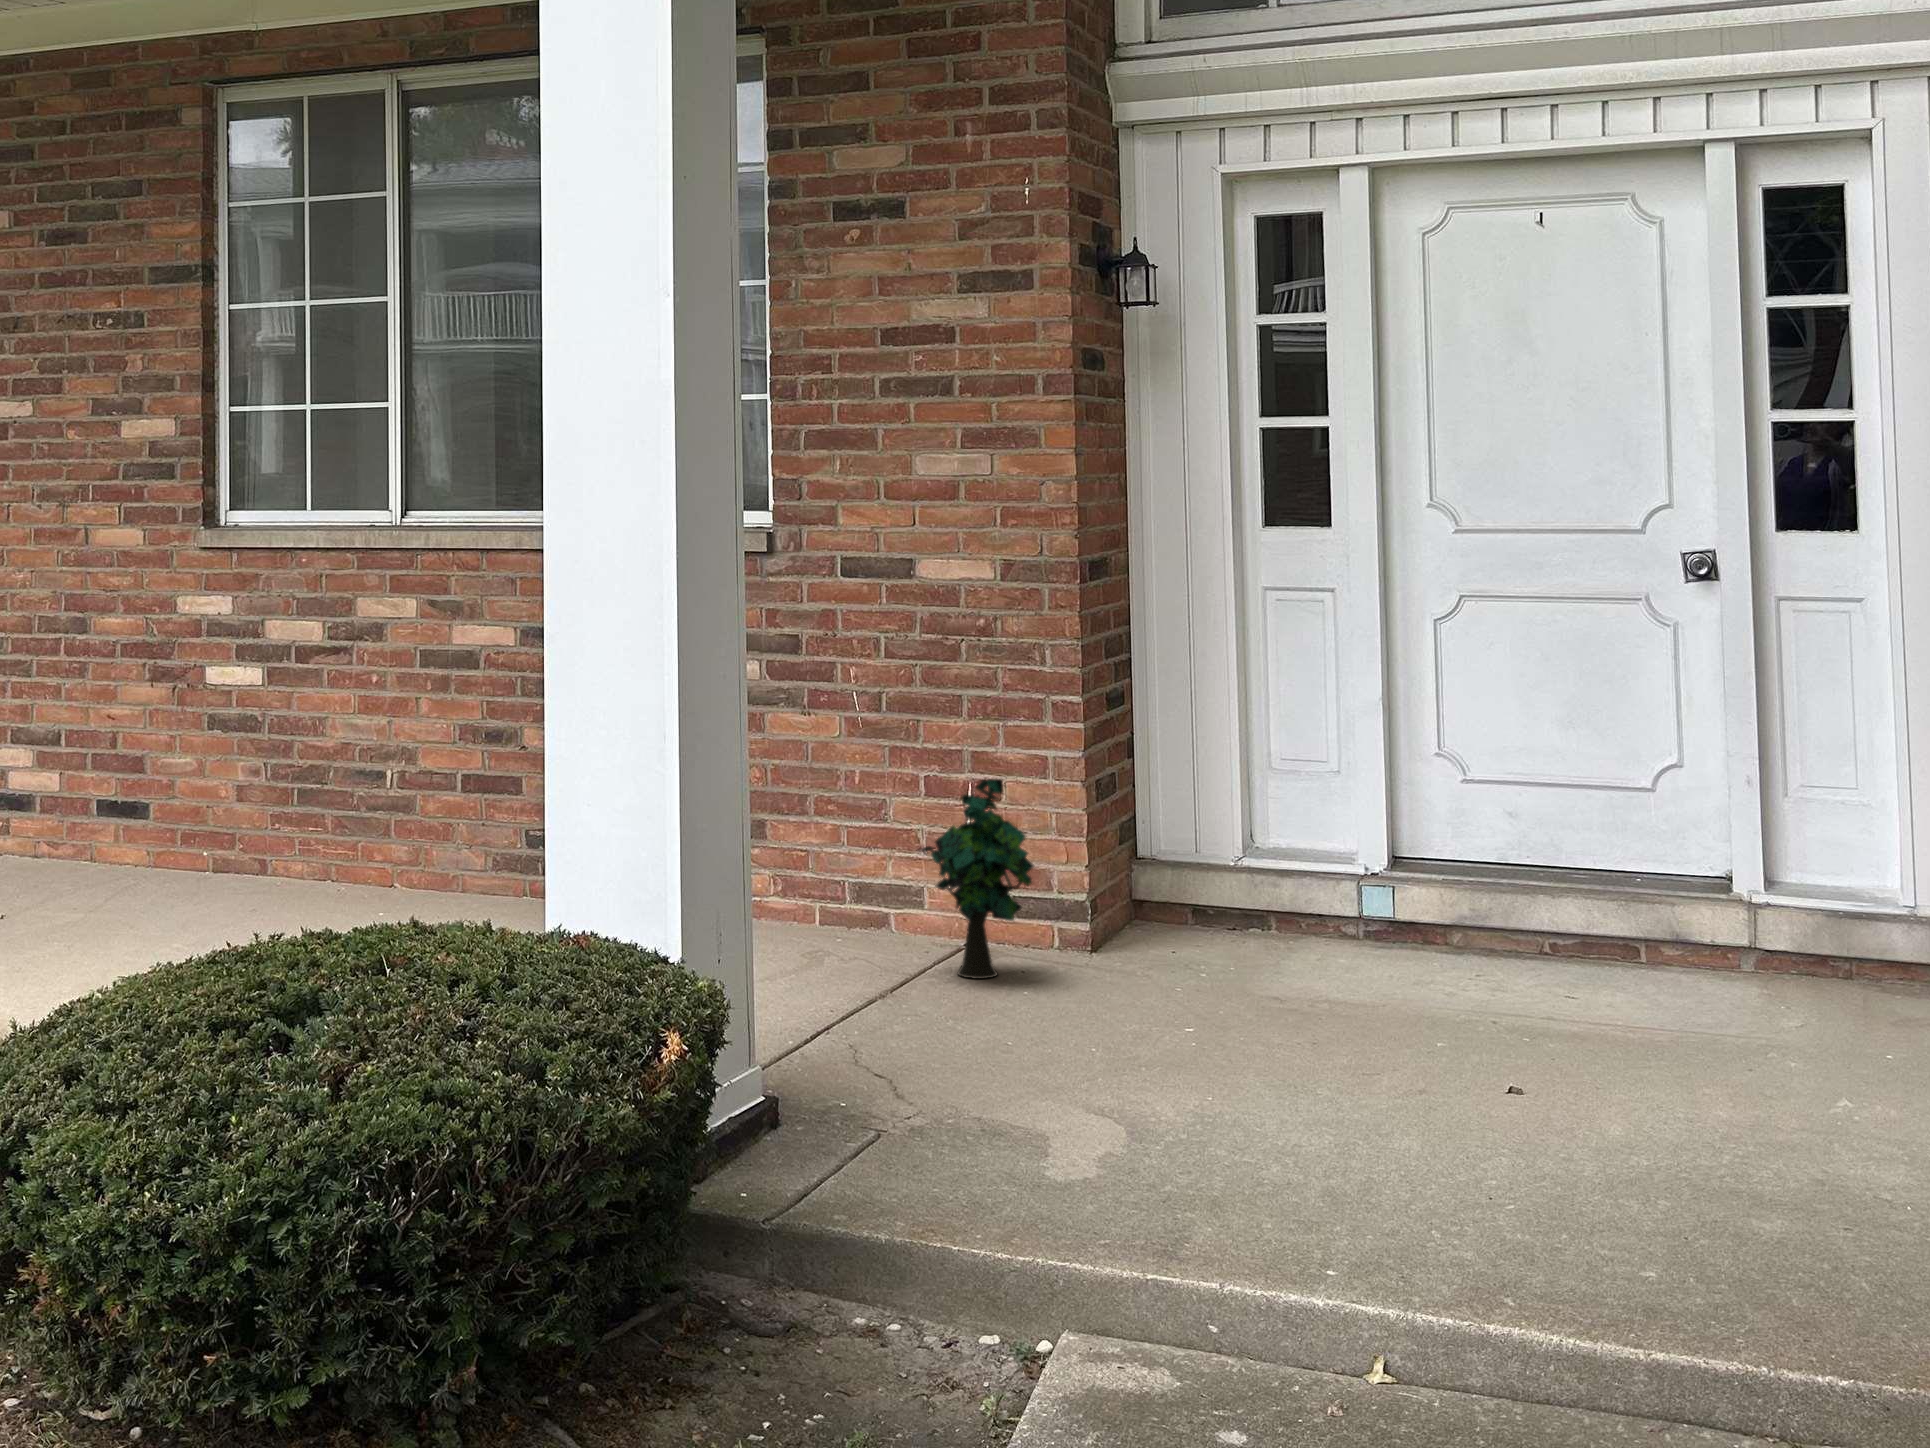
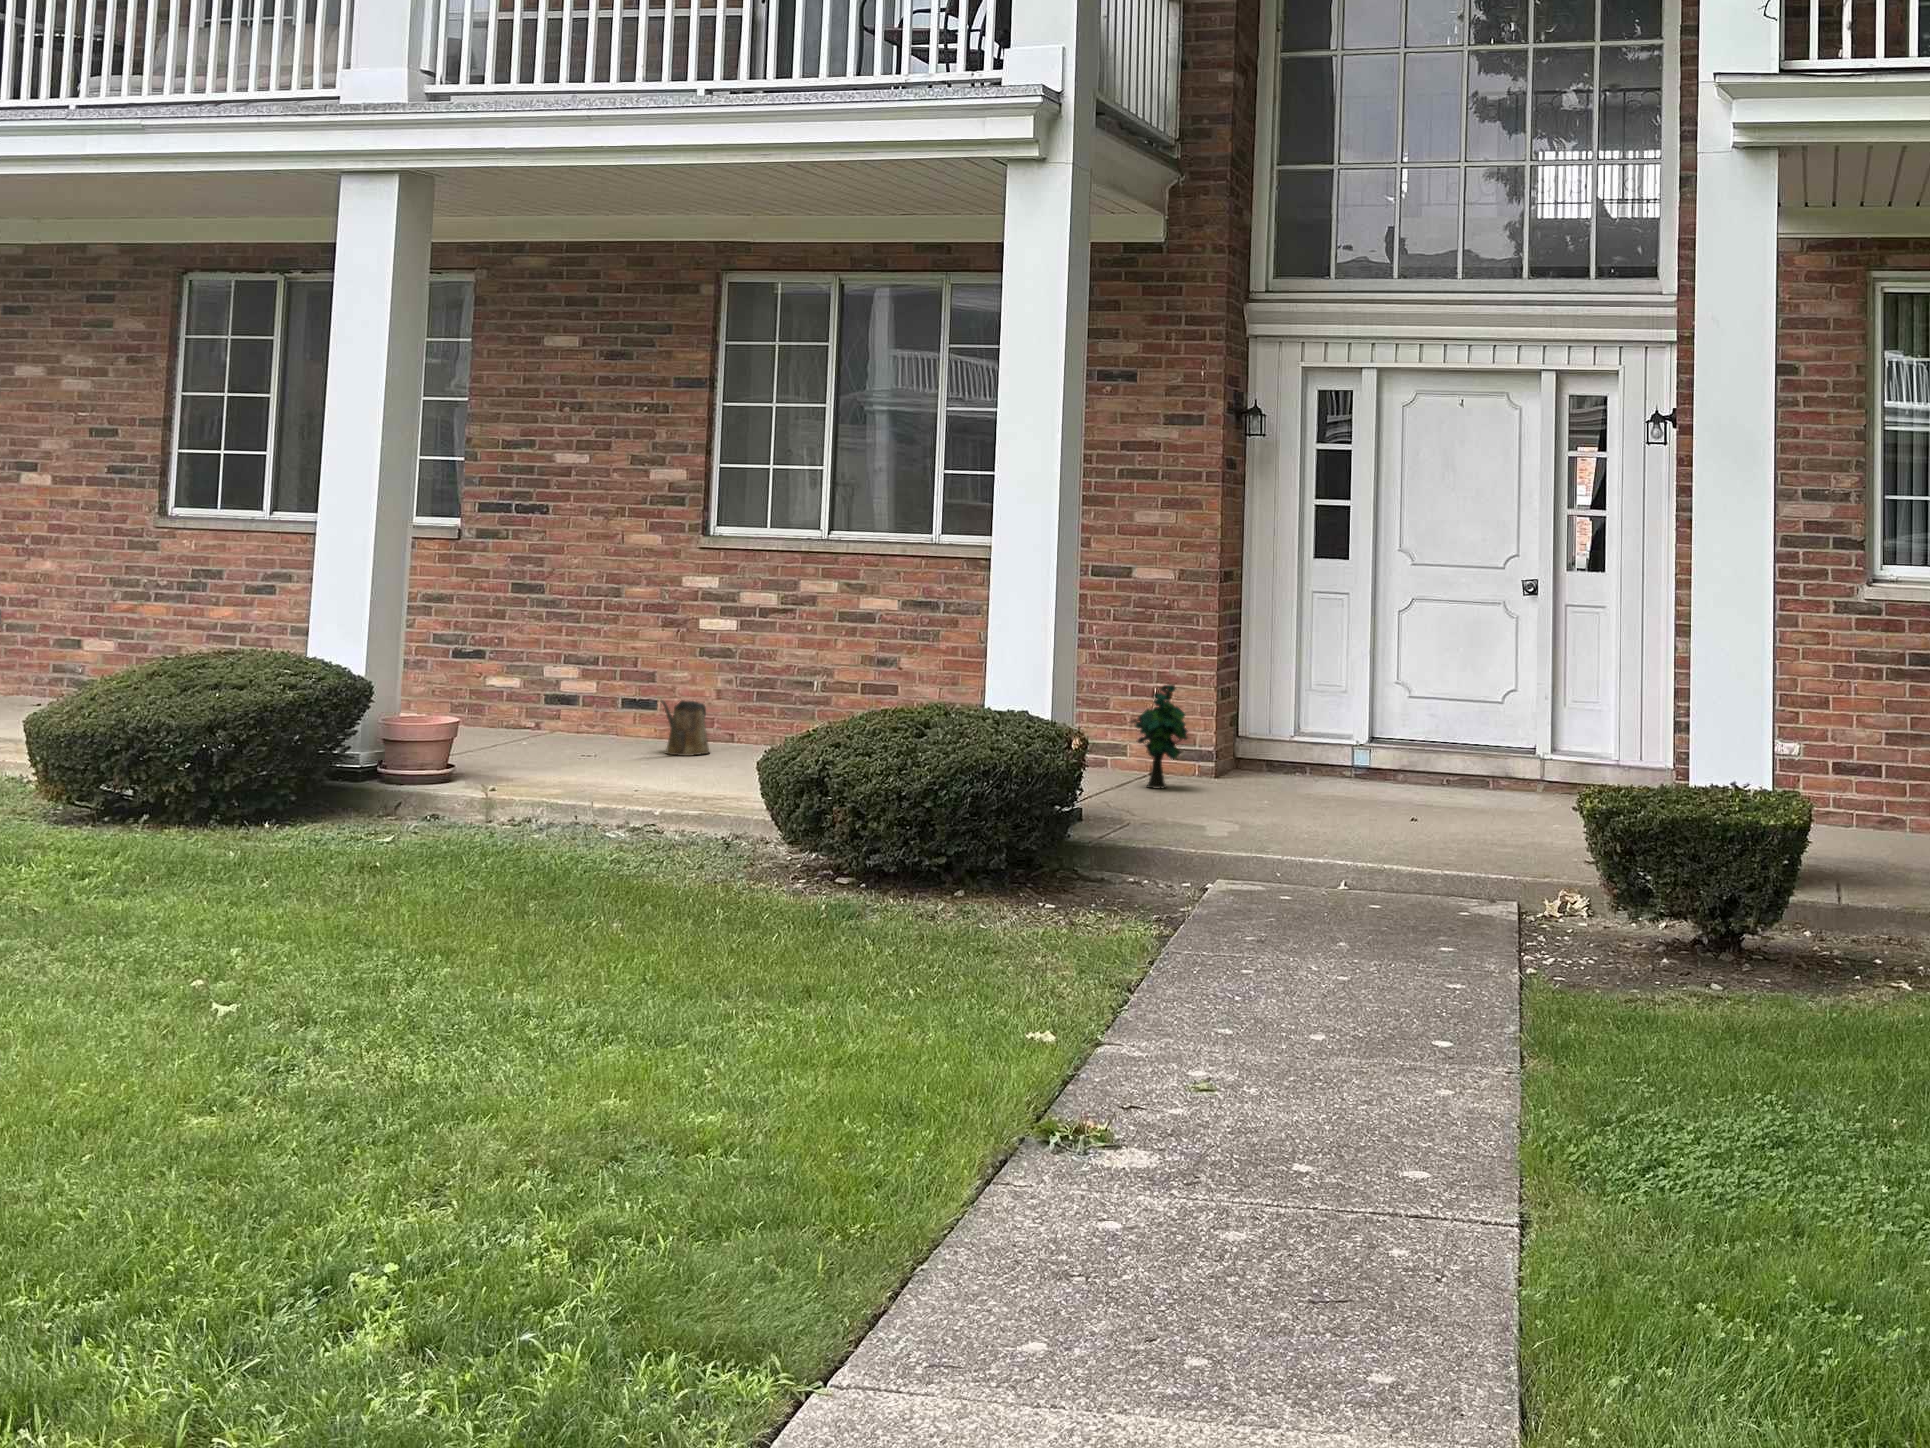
watering can: none [111,808,222,905] -> present [661,700,709,756]

